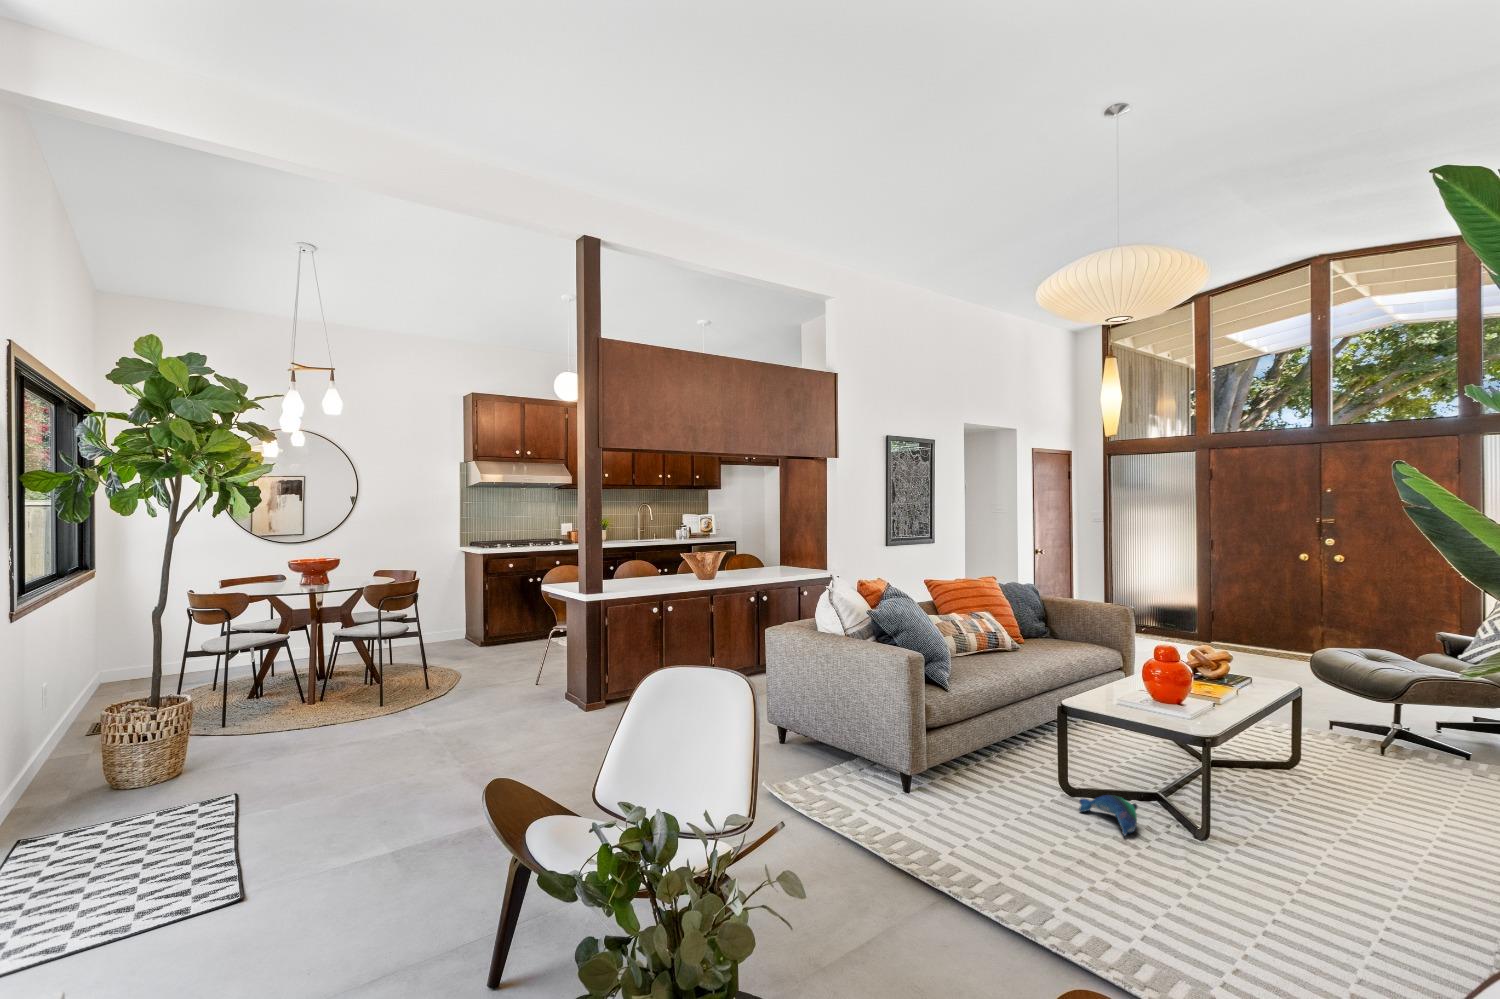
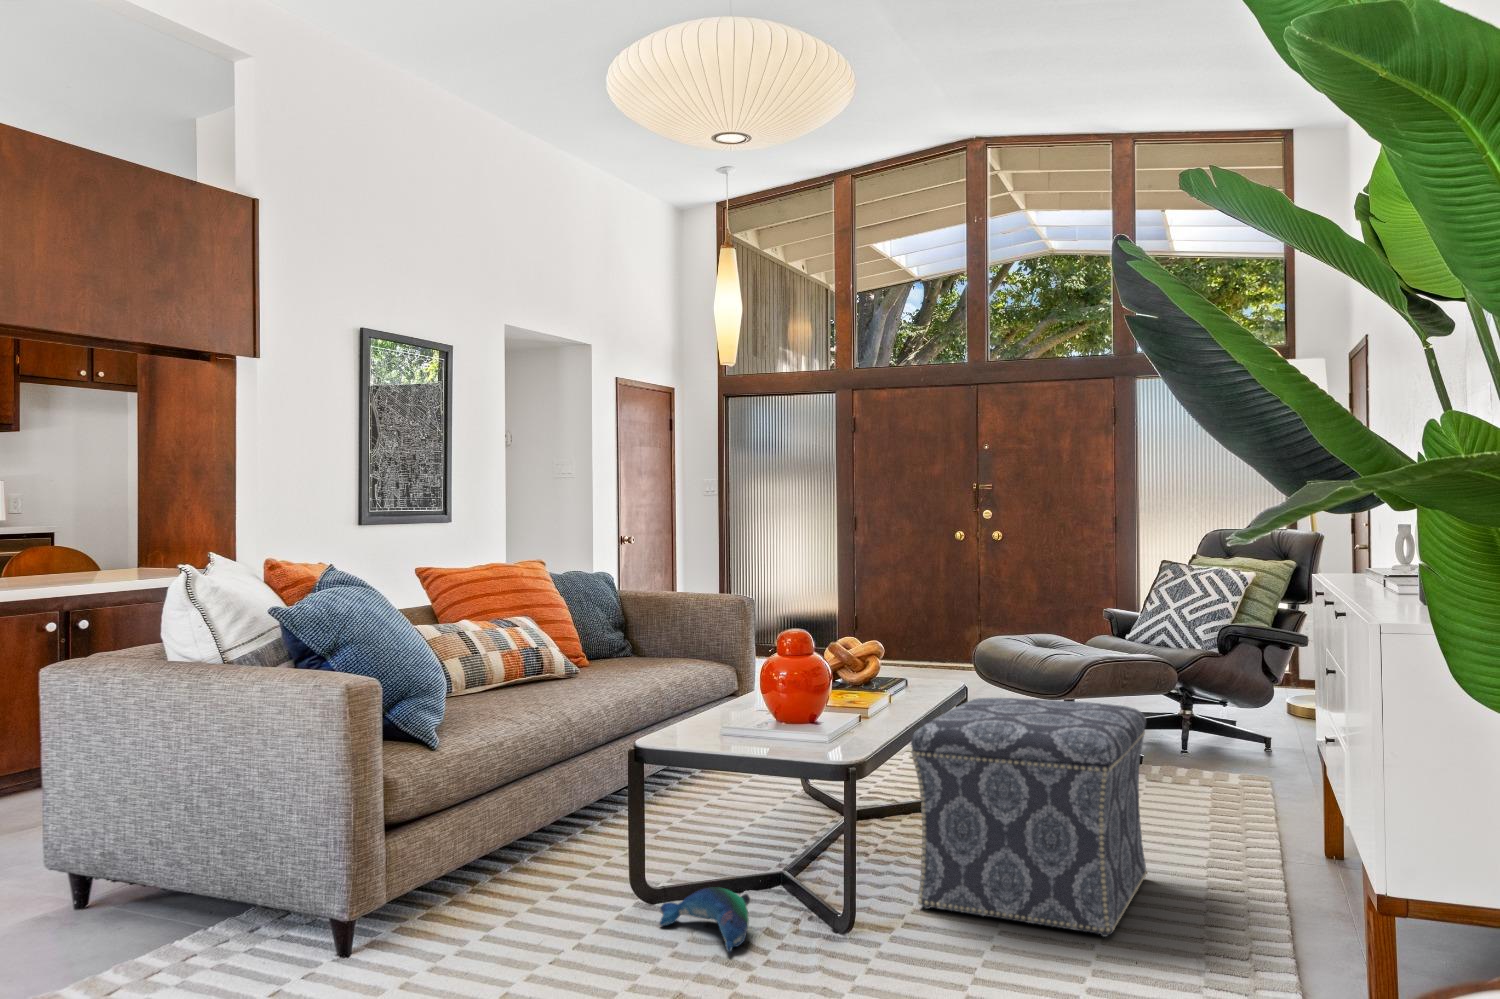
ottoman: none [1254,704,1455,883] -> present [911,698,1147,937]

